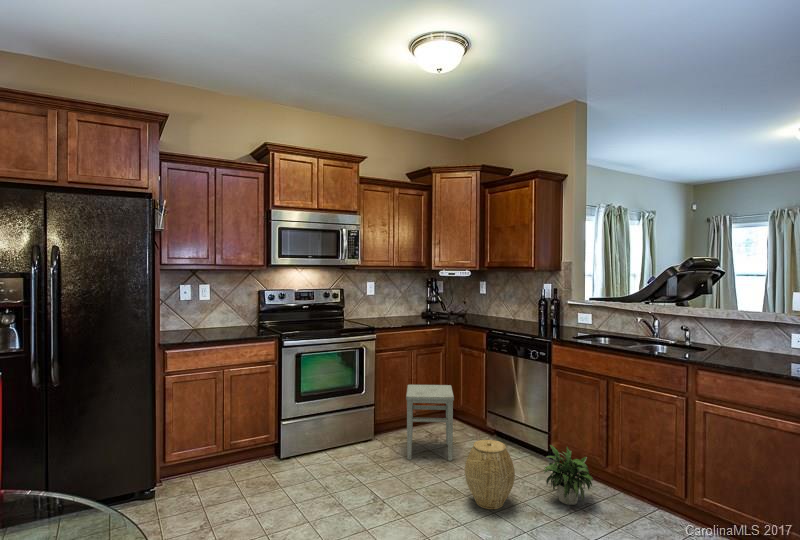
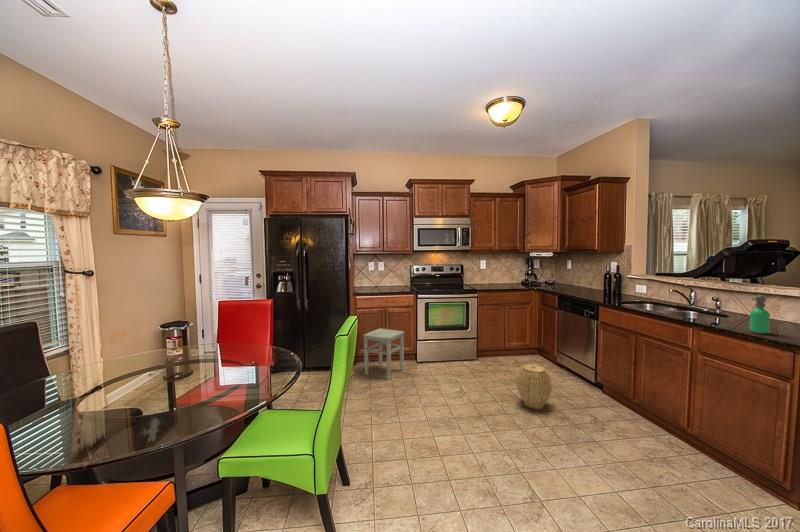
soap dispenser: none [759,322,780,370] -> present [750,295,770,334]
stool: present [406,385,454,461] -> present [363,328,404,380]
potted plant: present [544,445,593,505] -> none [574,375,615,417]

